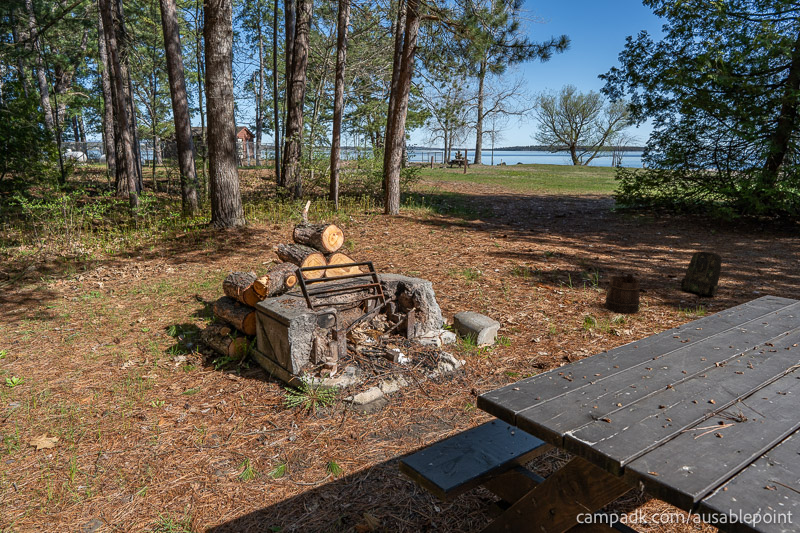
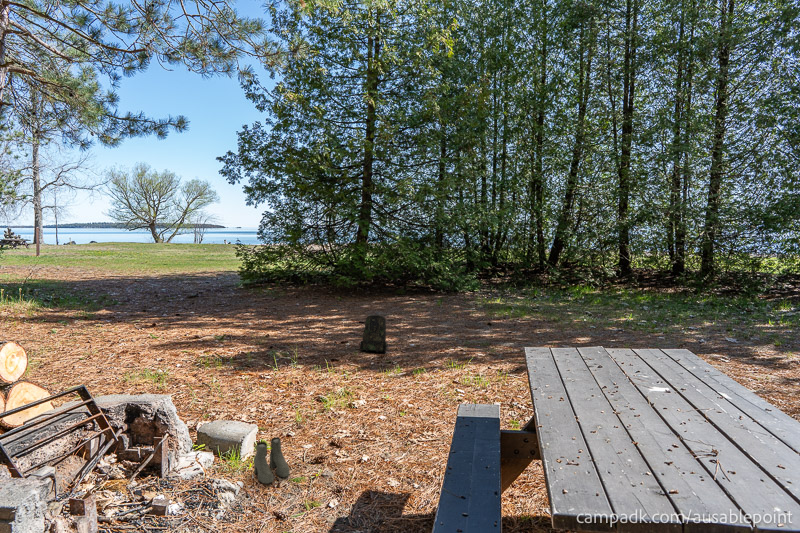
bucket: present [605,274,640,313] -> none [321,343,351,382]
boots: none [479,337,505,370] -> present [254,437,290,484]

